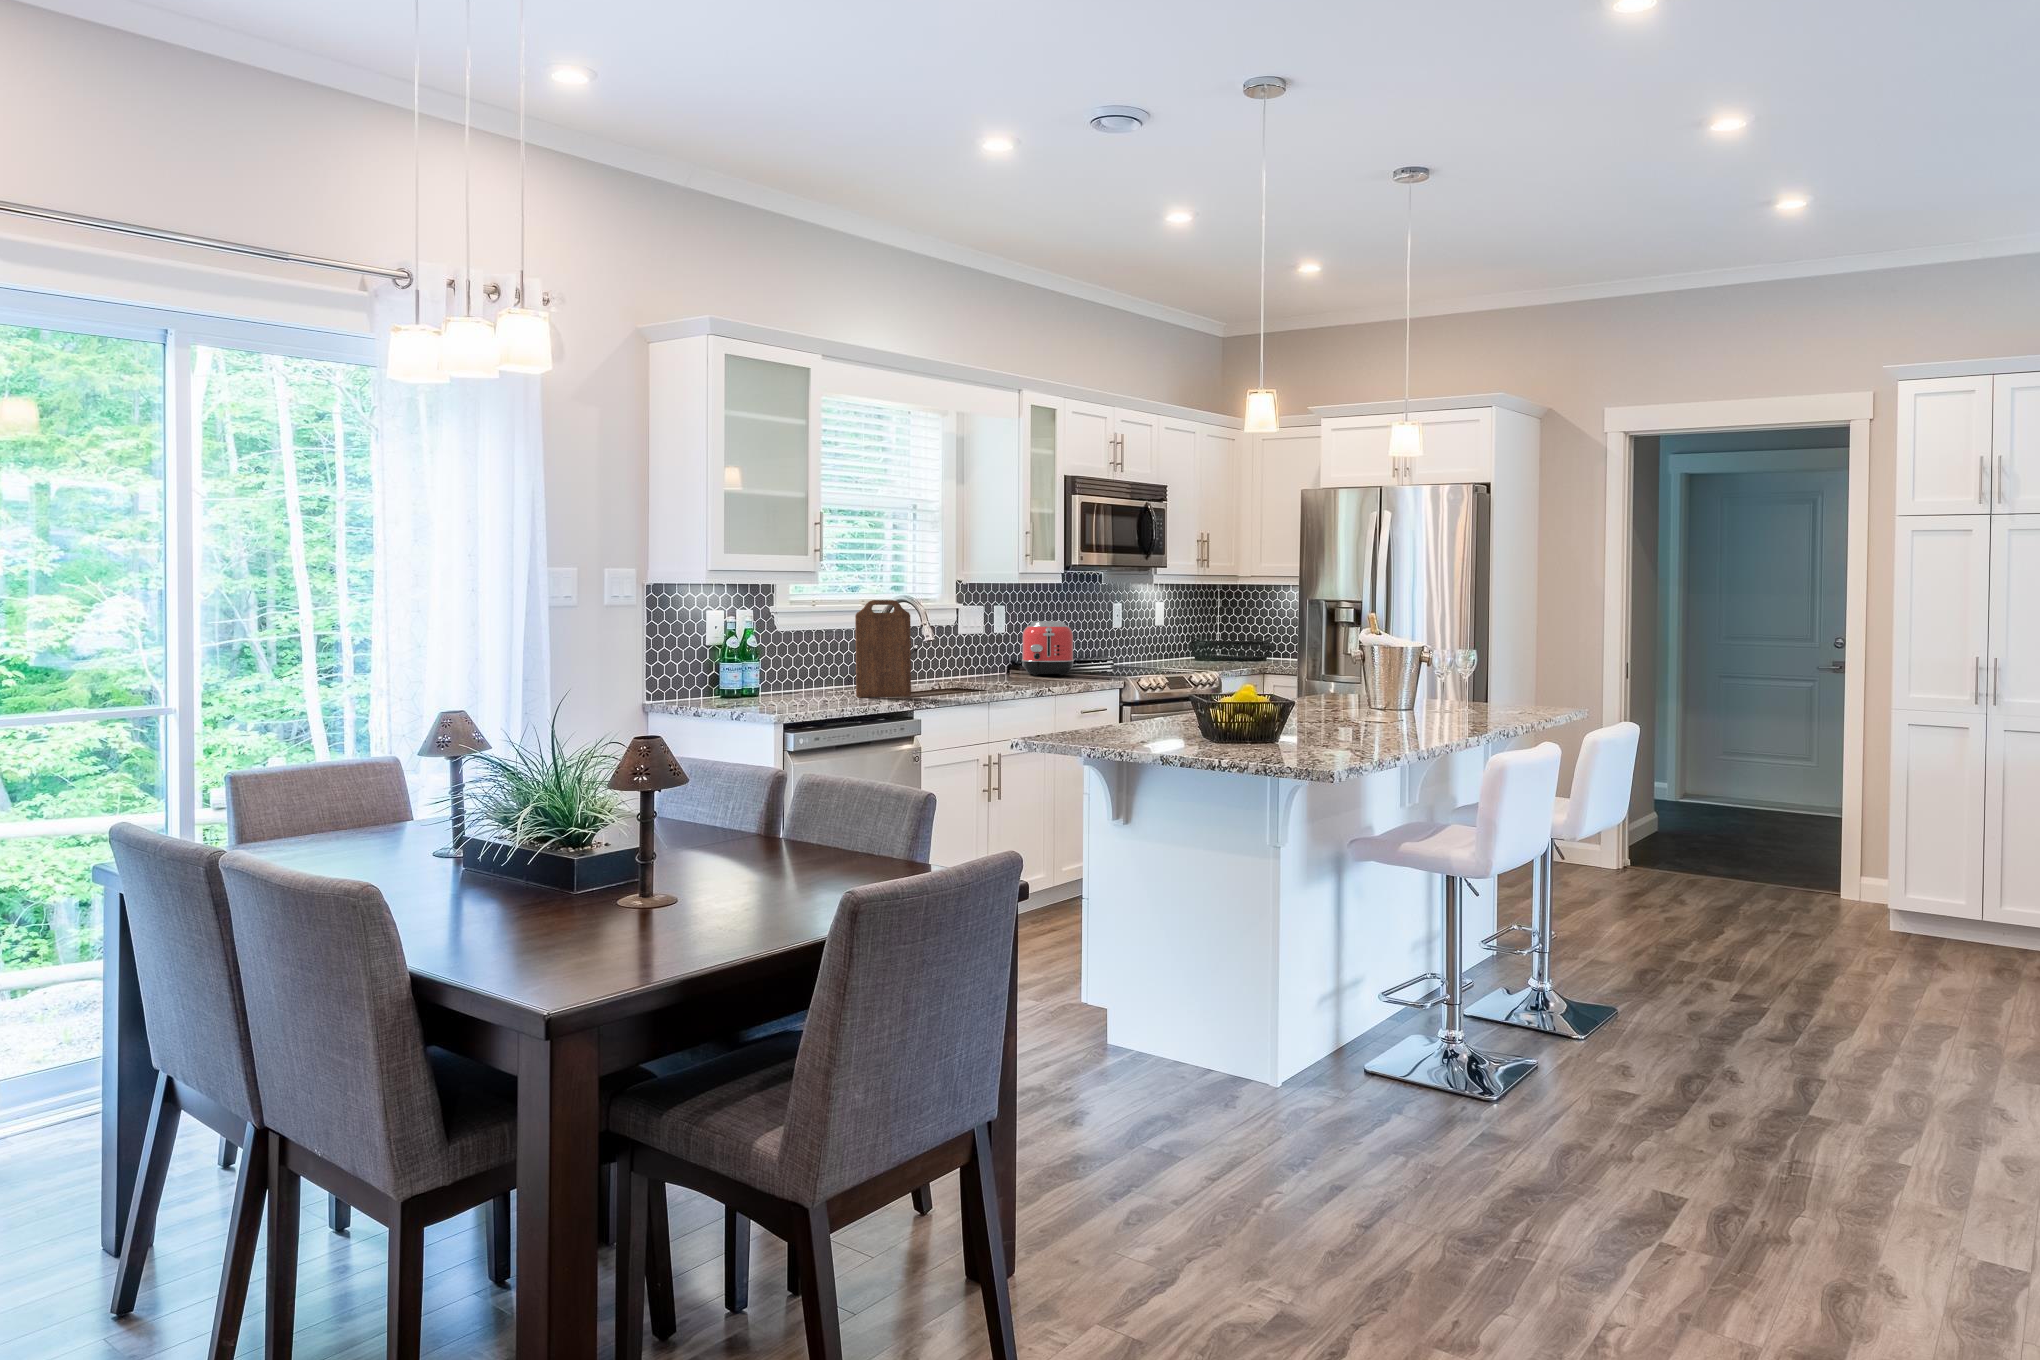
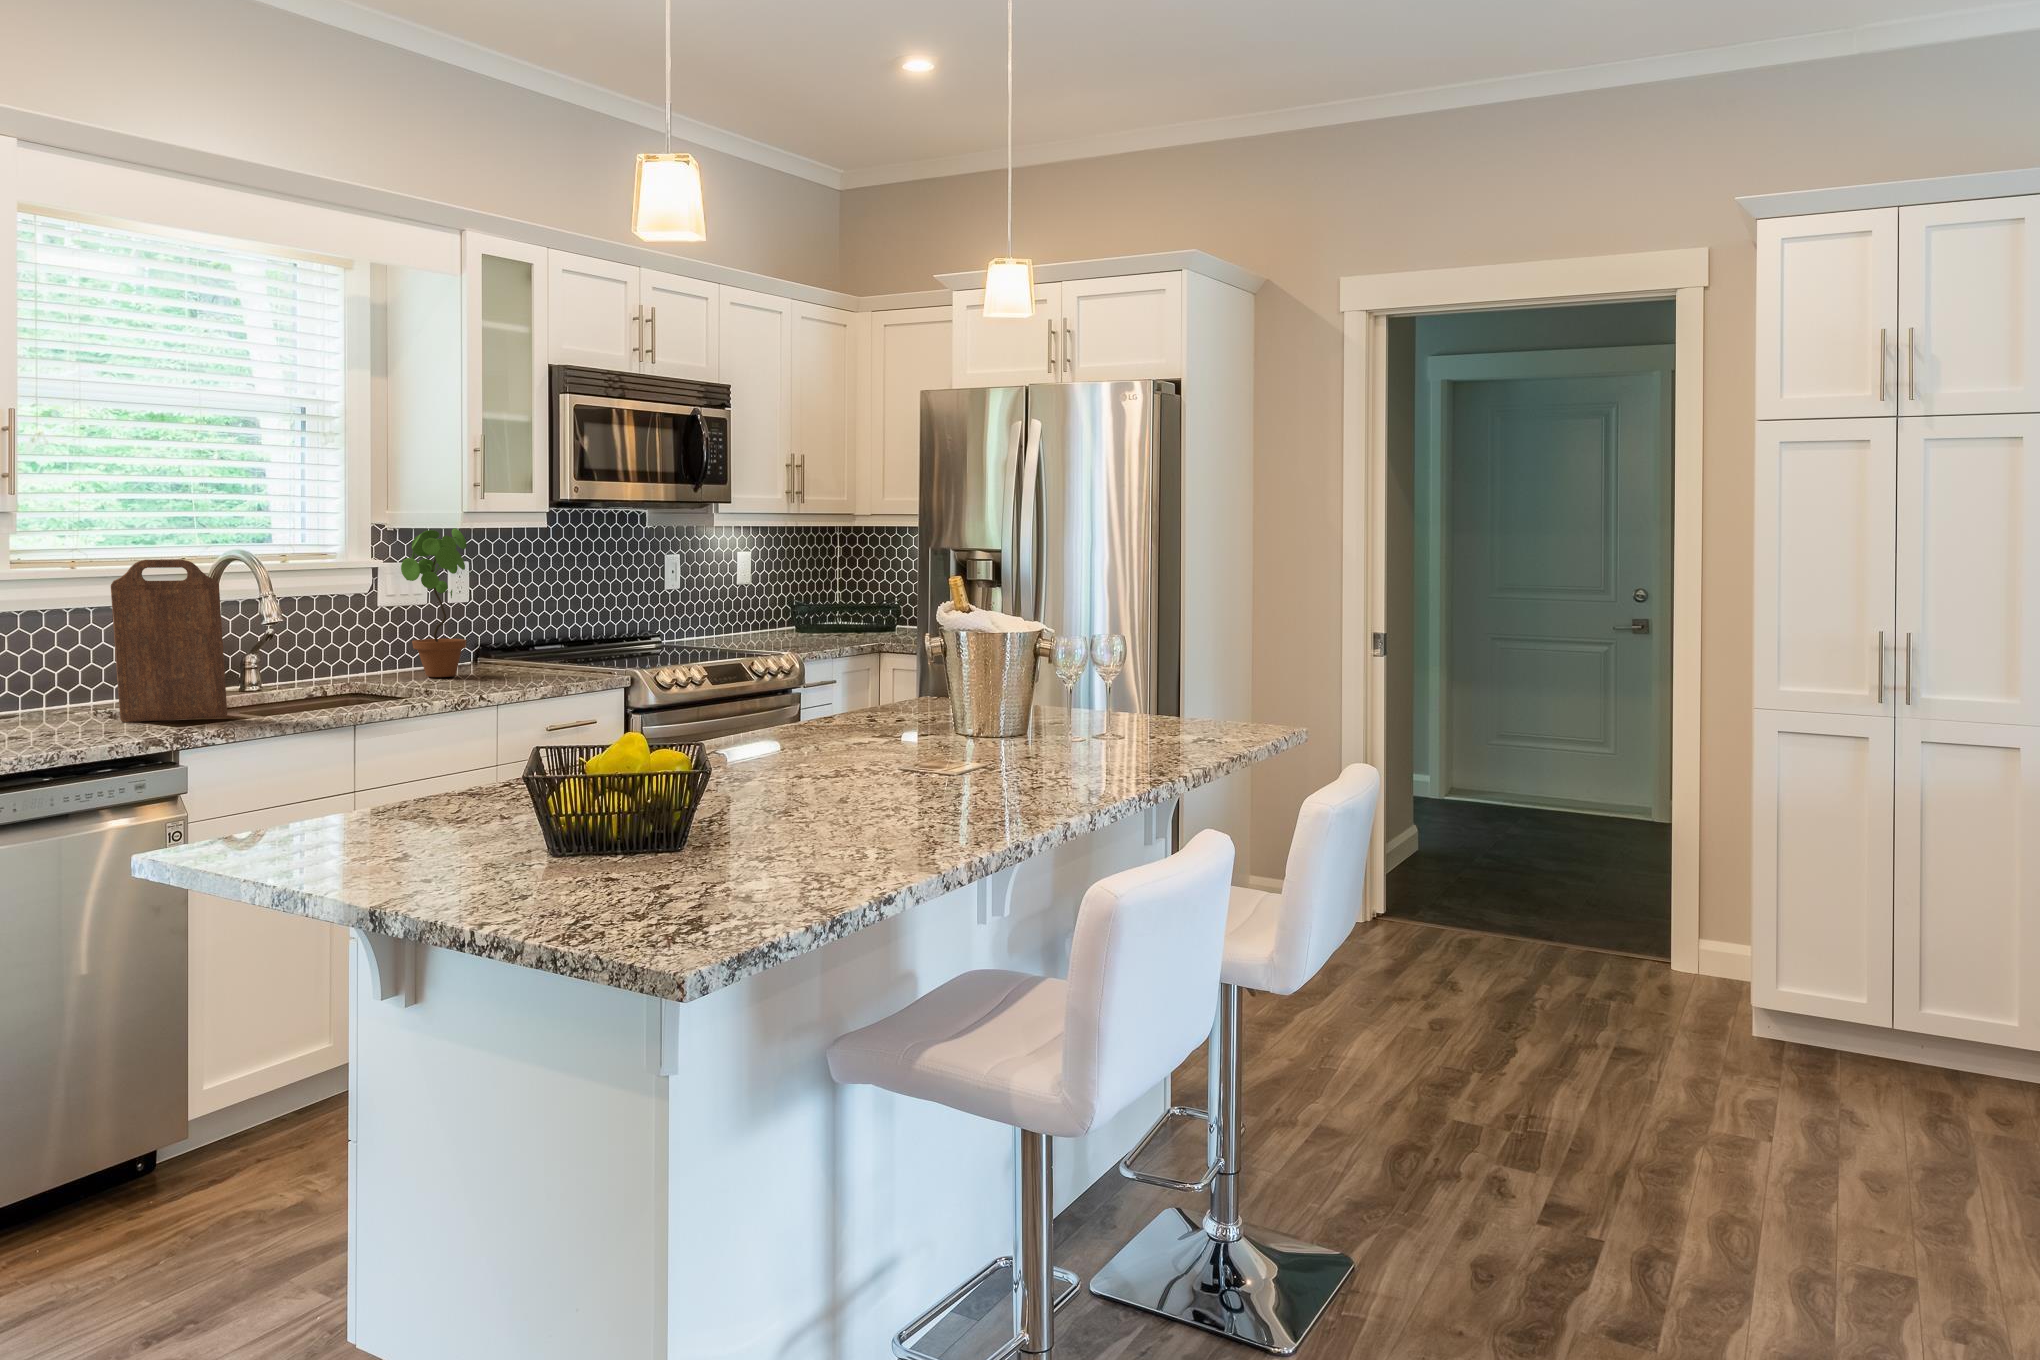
potted plant: none [983,583,1019,680] -> present [401,528,467,677]
toaster: present [1021,621,1074,676] -> none [490,584,576,667]

